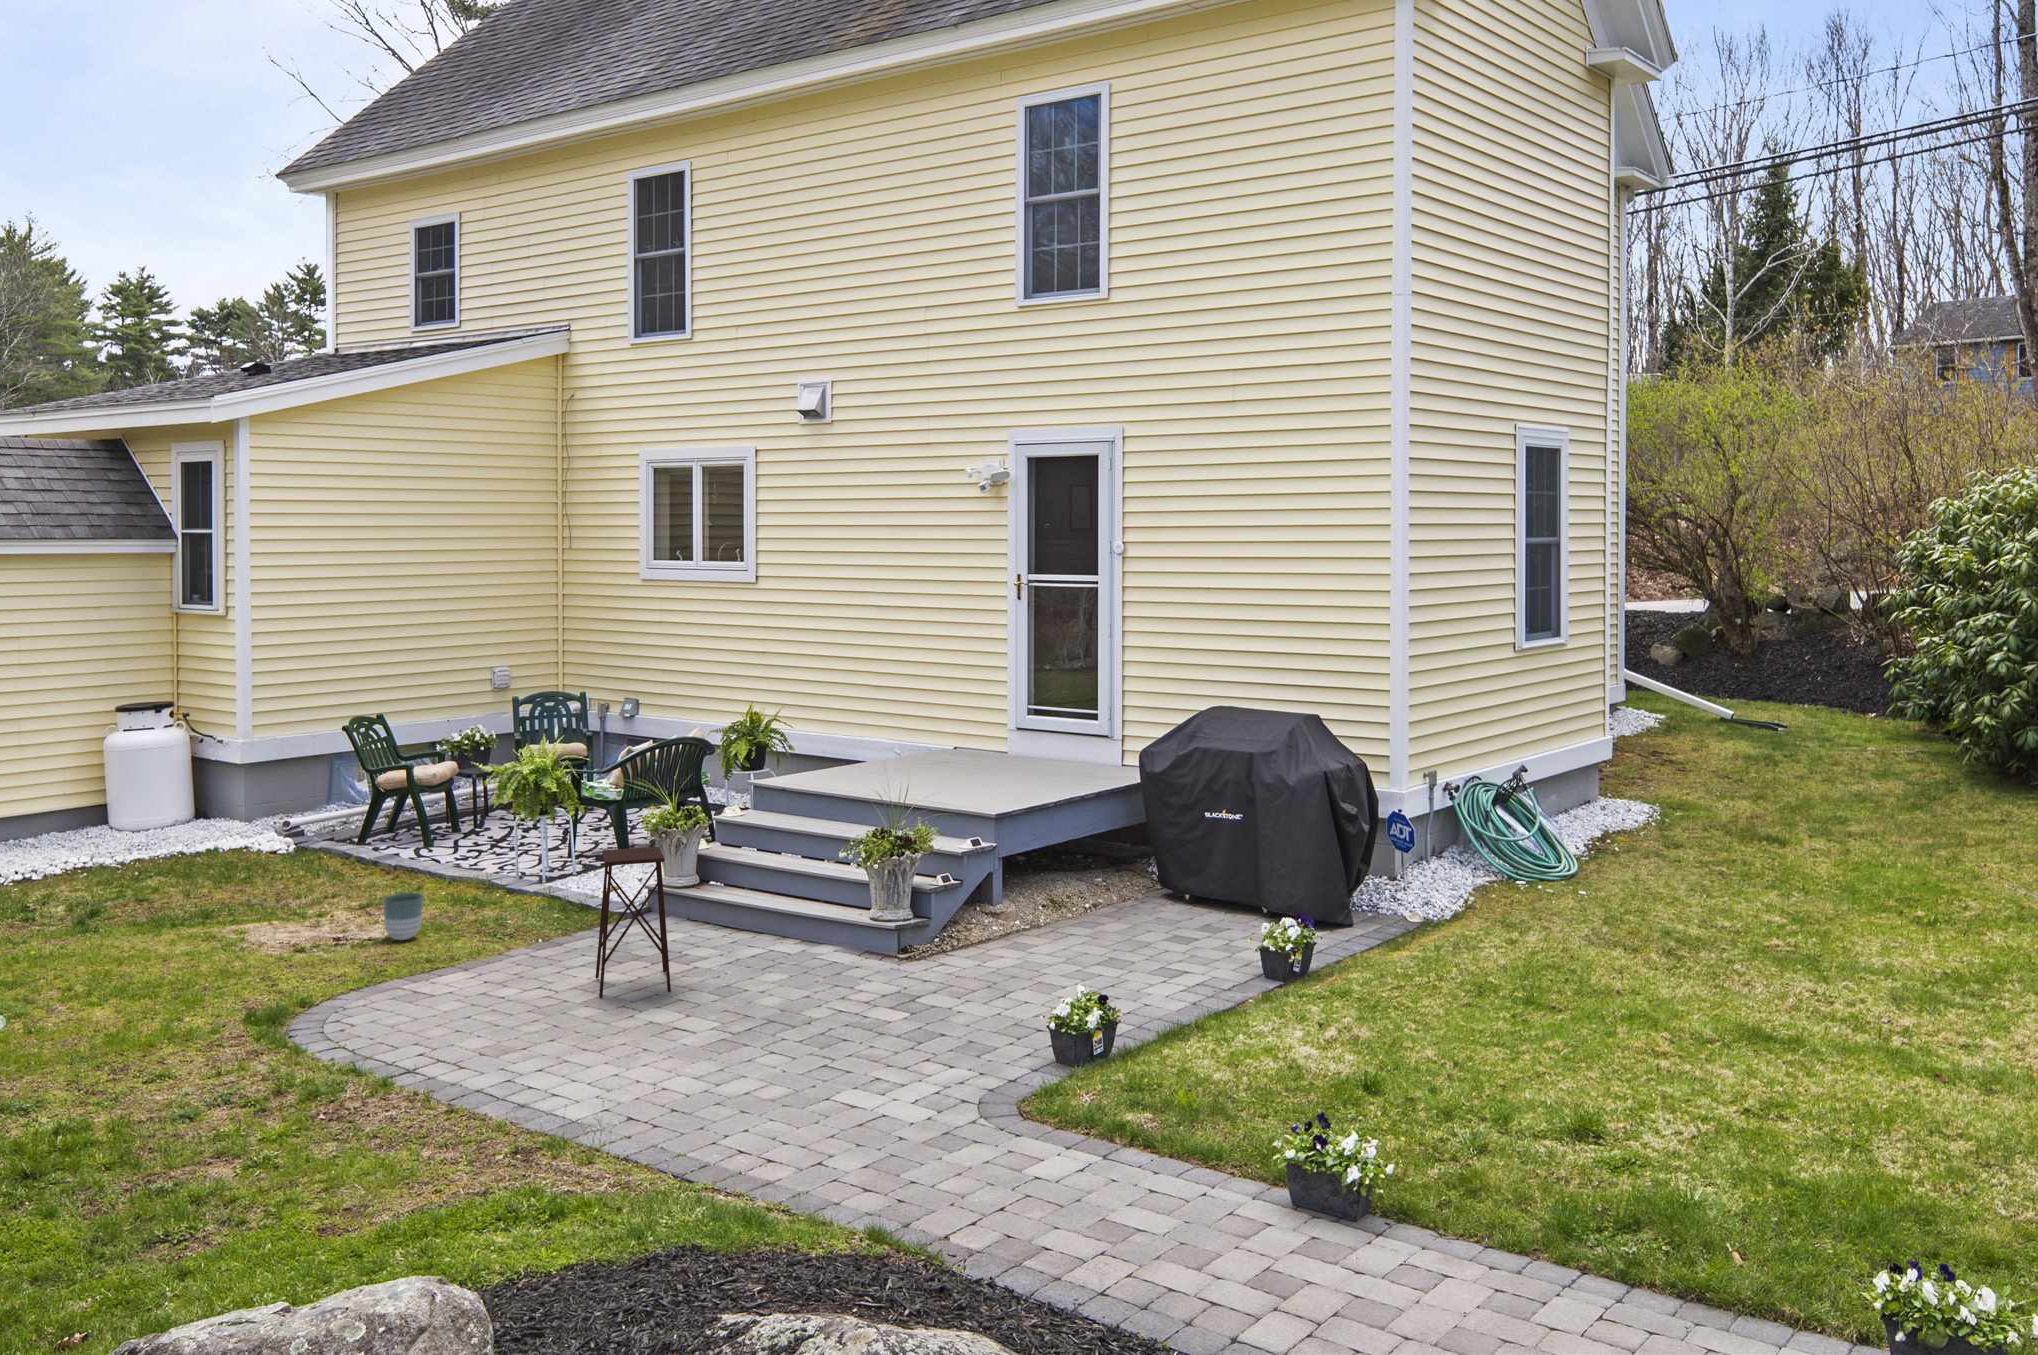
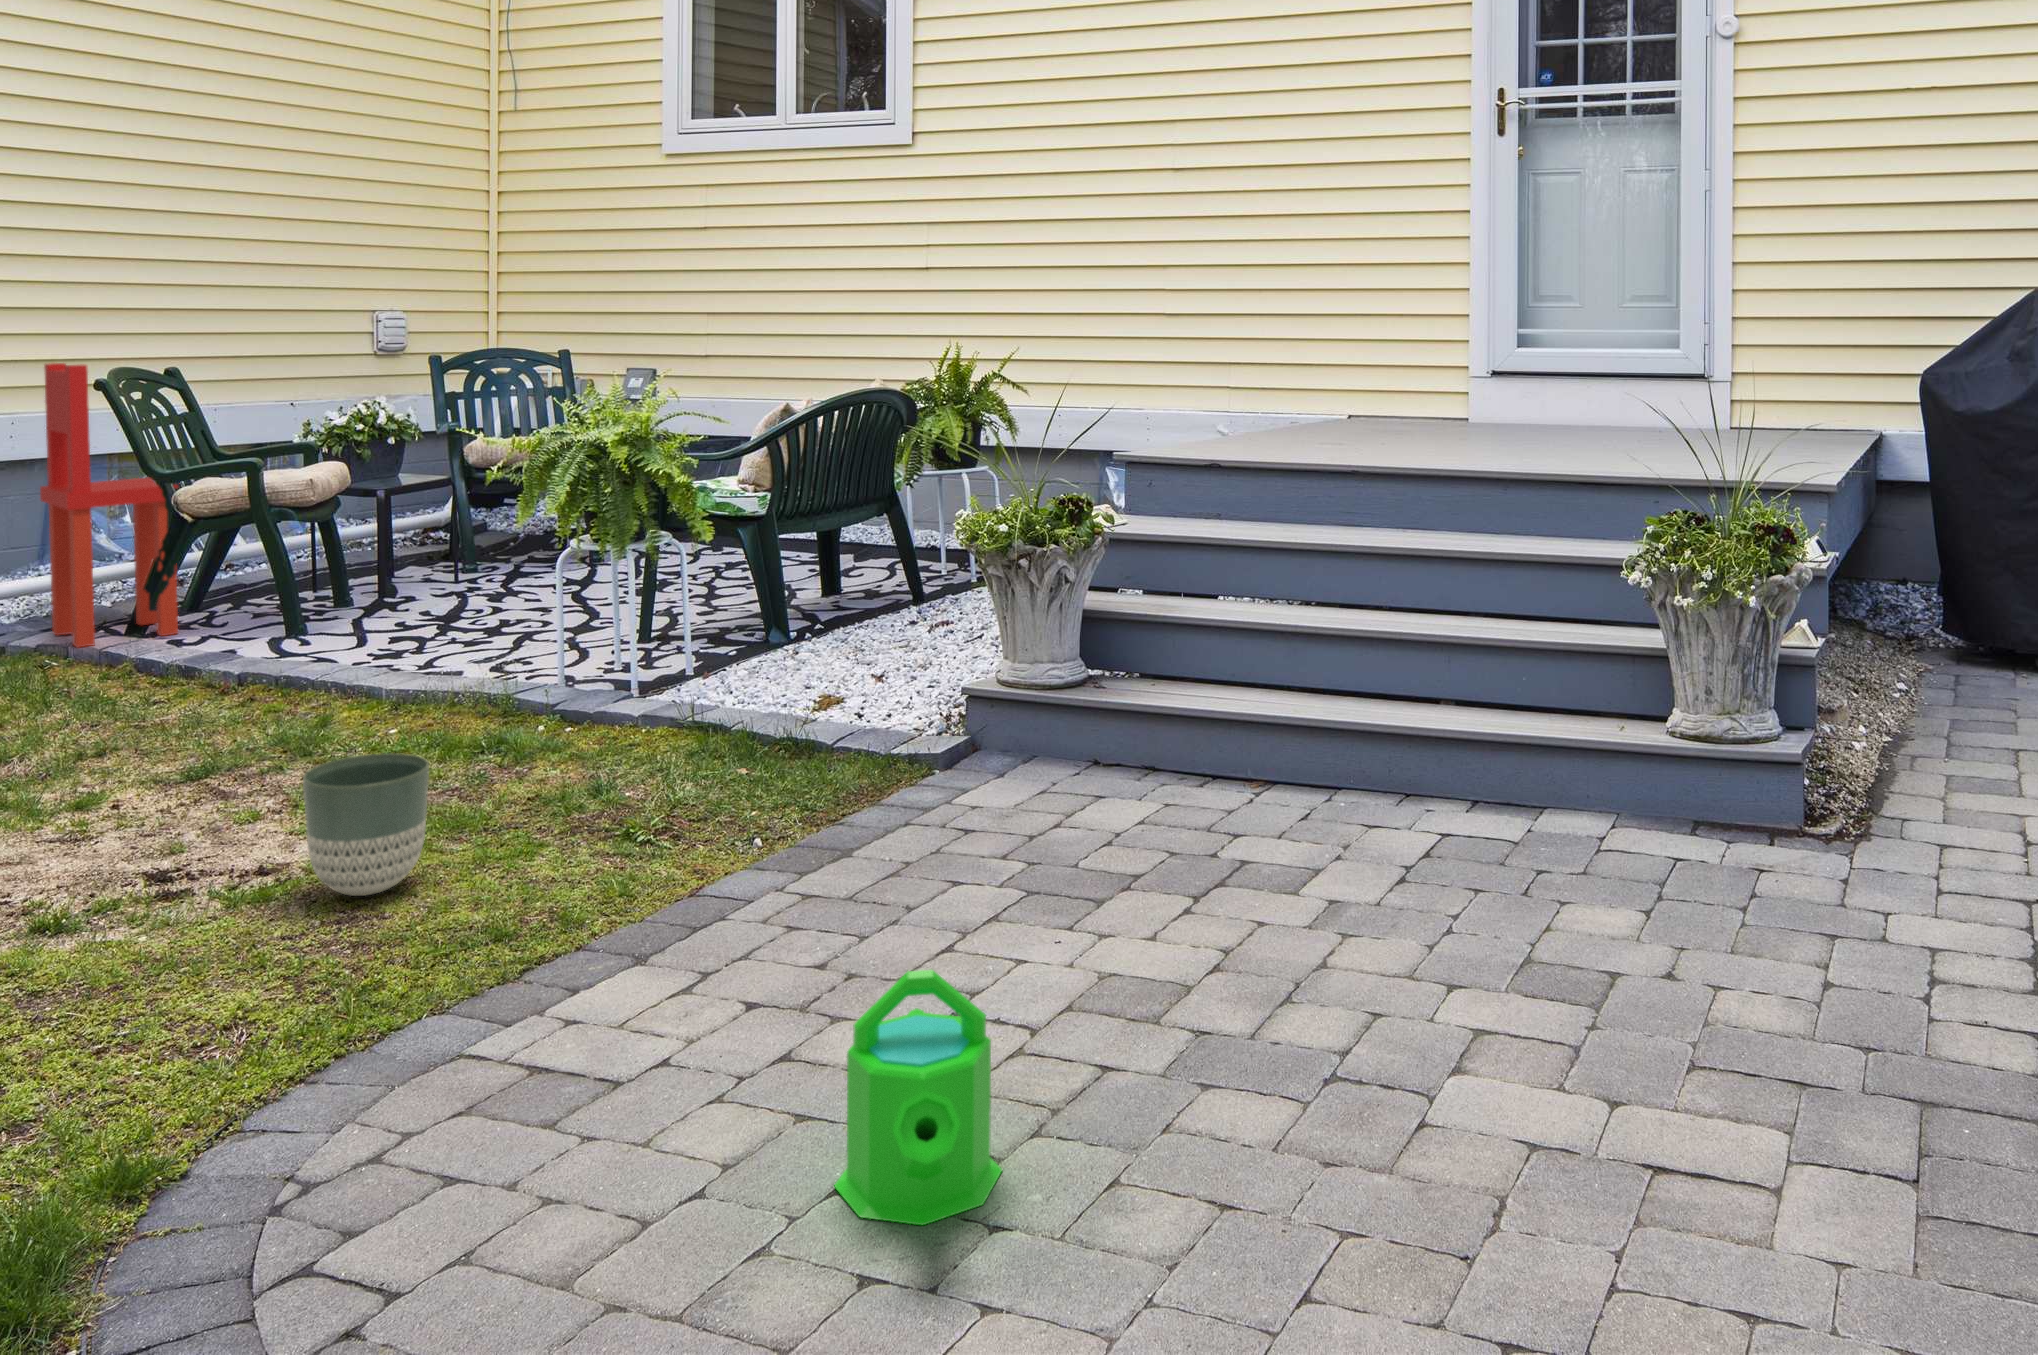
chair: none [323,717,380,851] -> present [40,363,180,648]
side table: present [596,847,671,998] -> none [1141,586,1459,1104]
watering can: none [476,947,518,1010] -> present [834,970,1002,1225]

